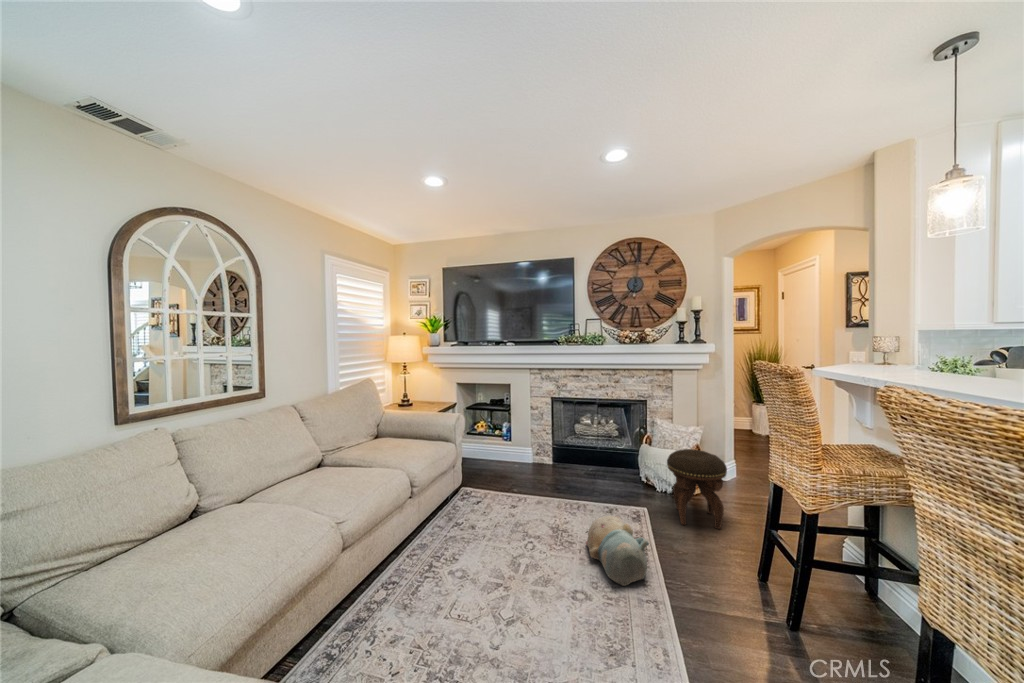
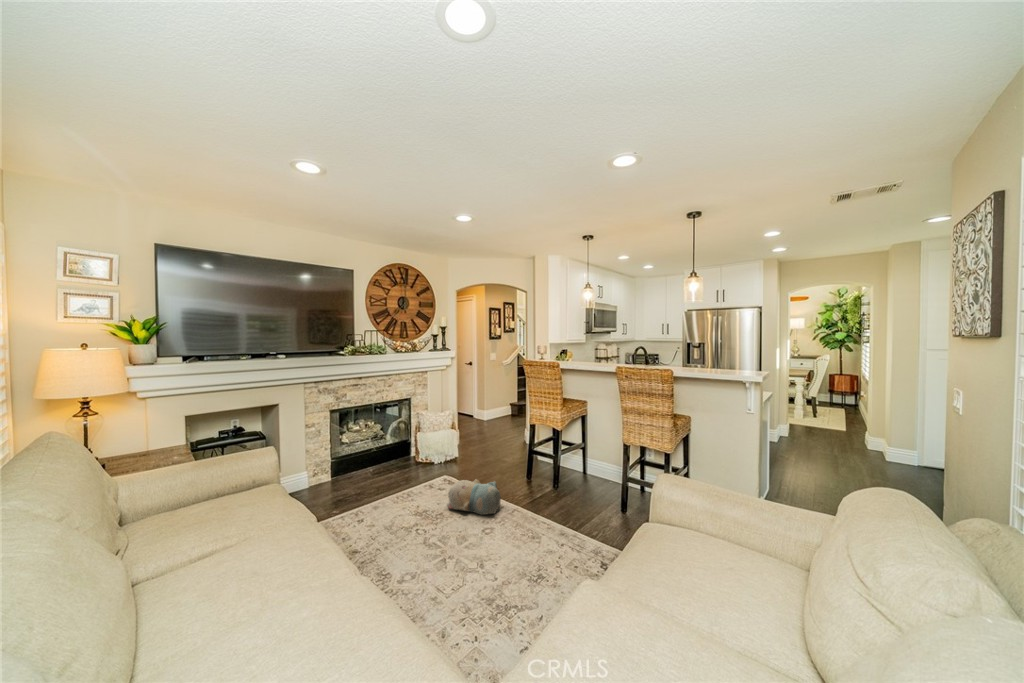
footstool: present [667,449,727,529] -> none [460,425,496,476]

